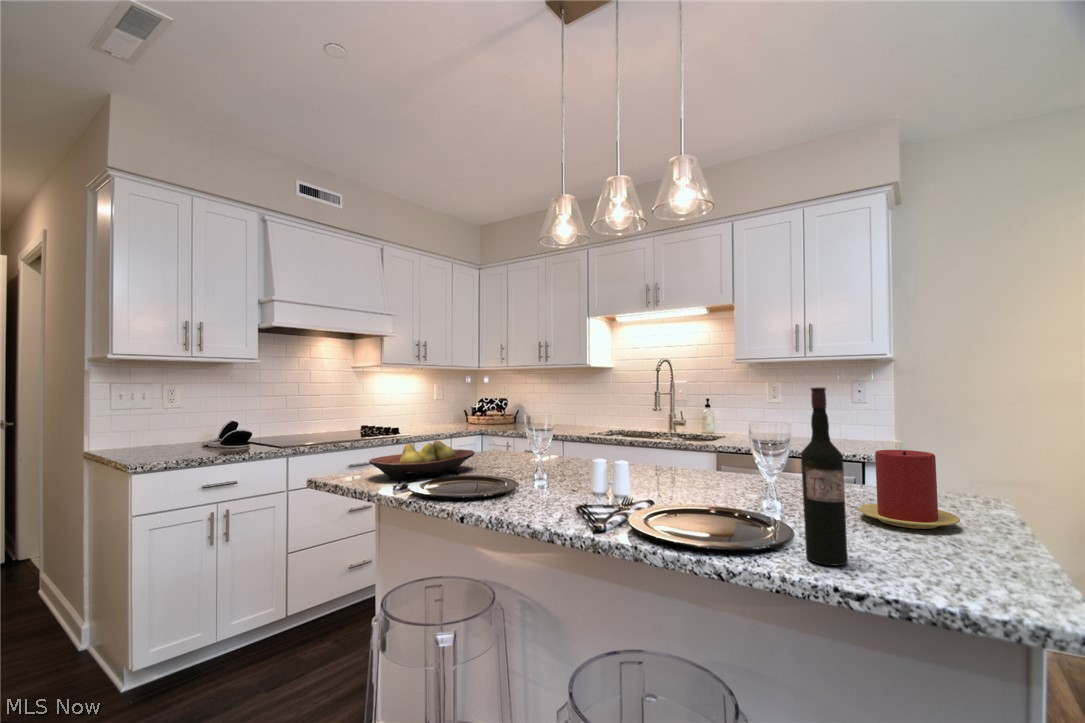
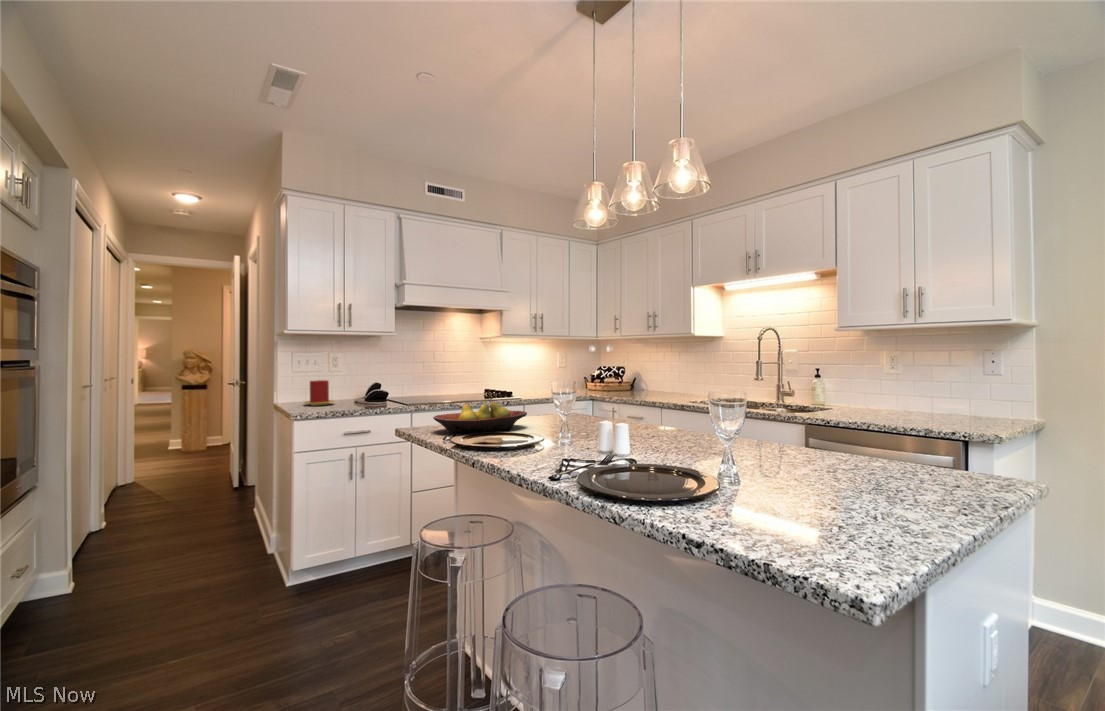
wine bottle: present [801,387,848,565] -> none [693,359,730,521]
candle: present [859,450,960,529] -> present [304,380,334,406]

